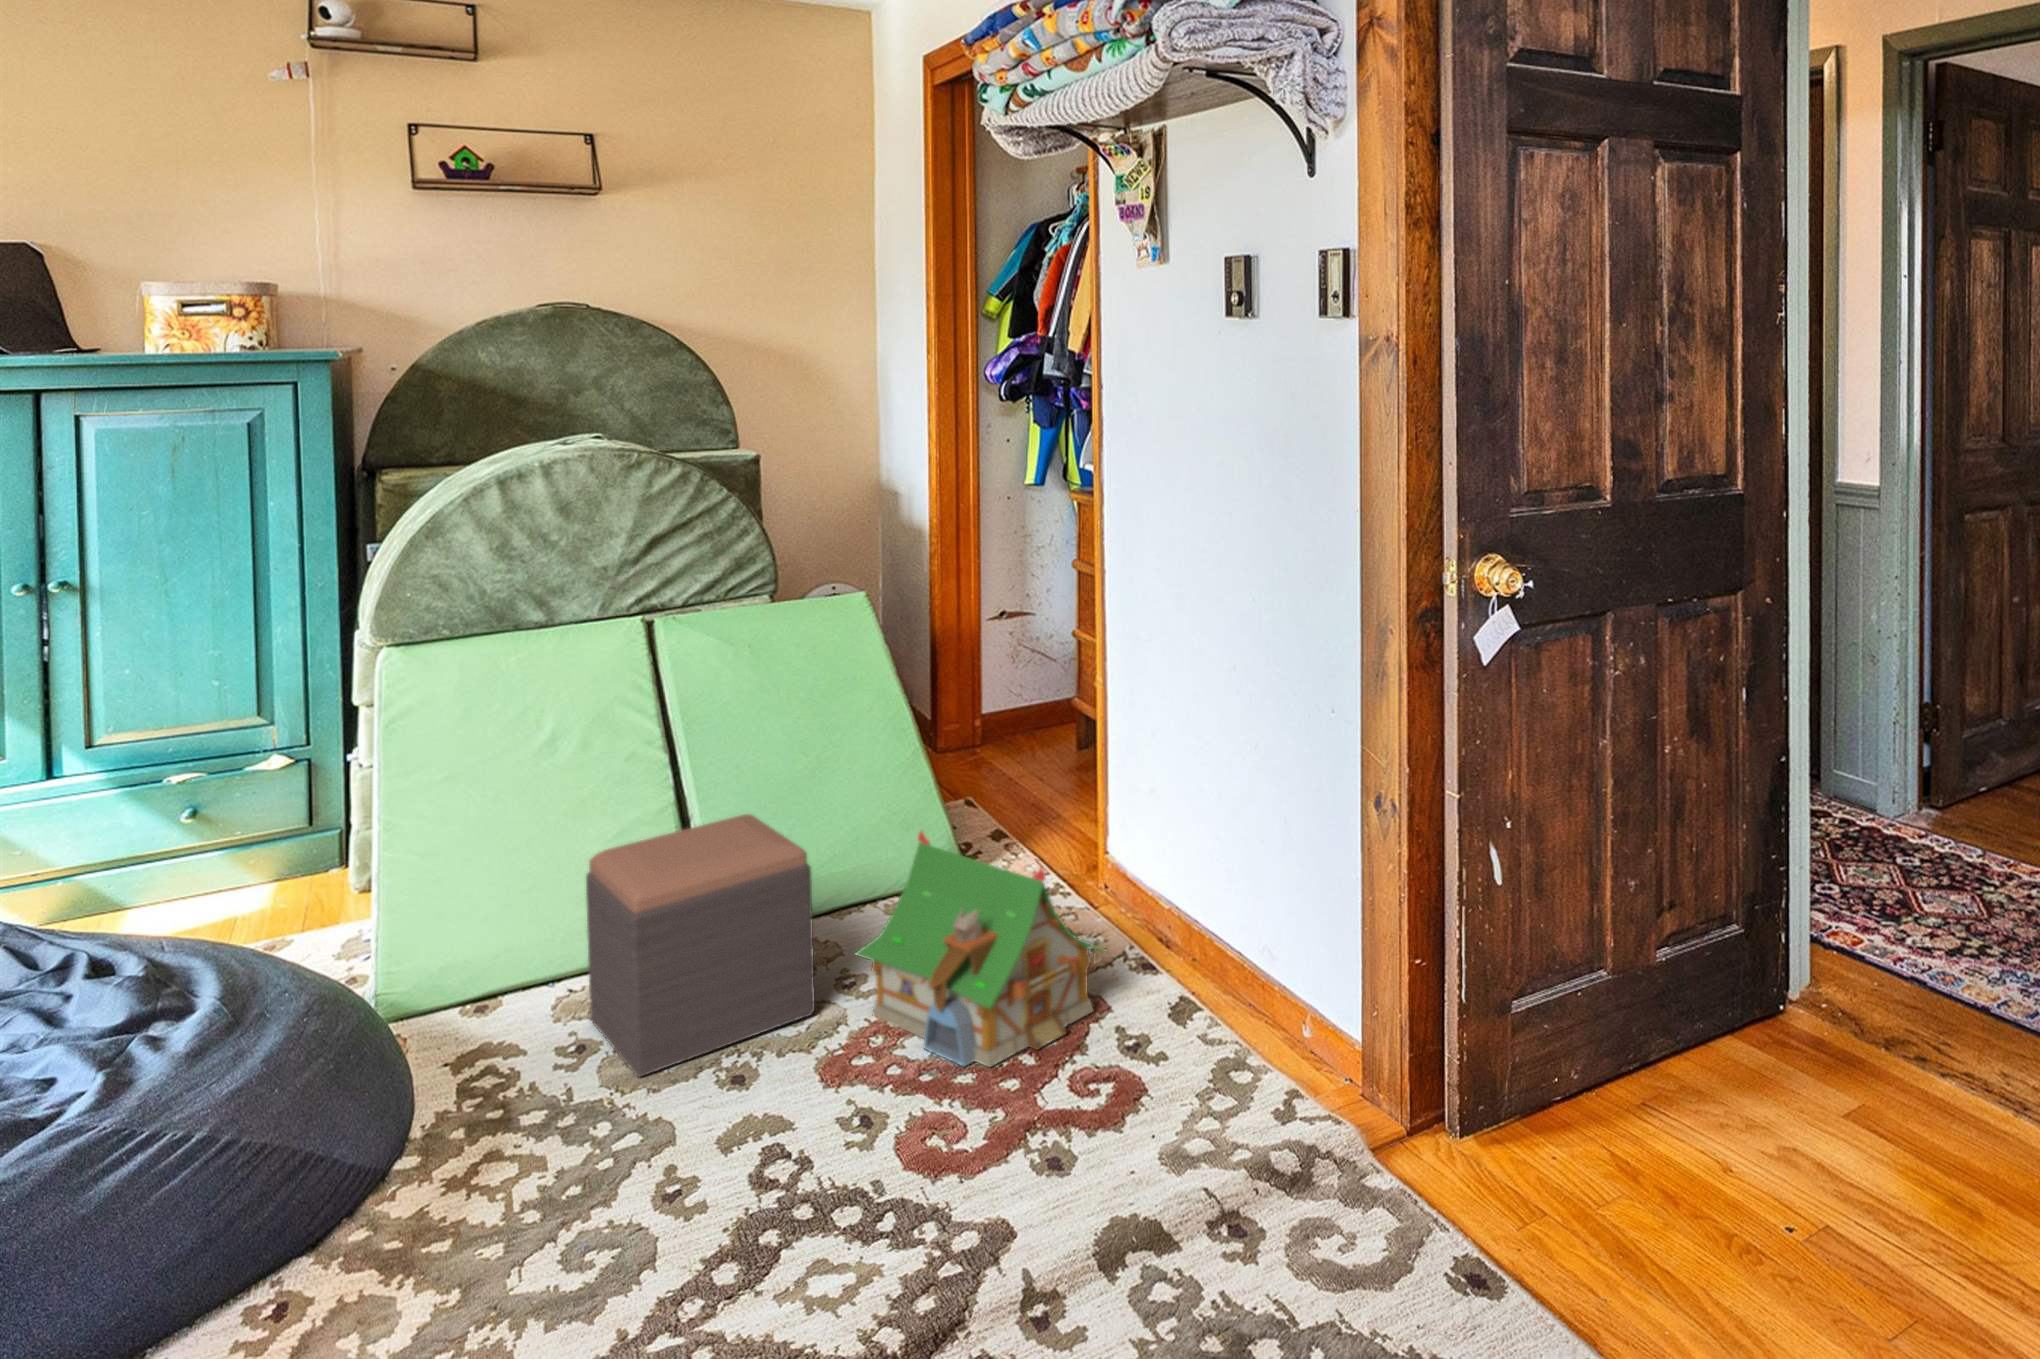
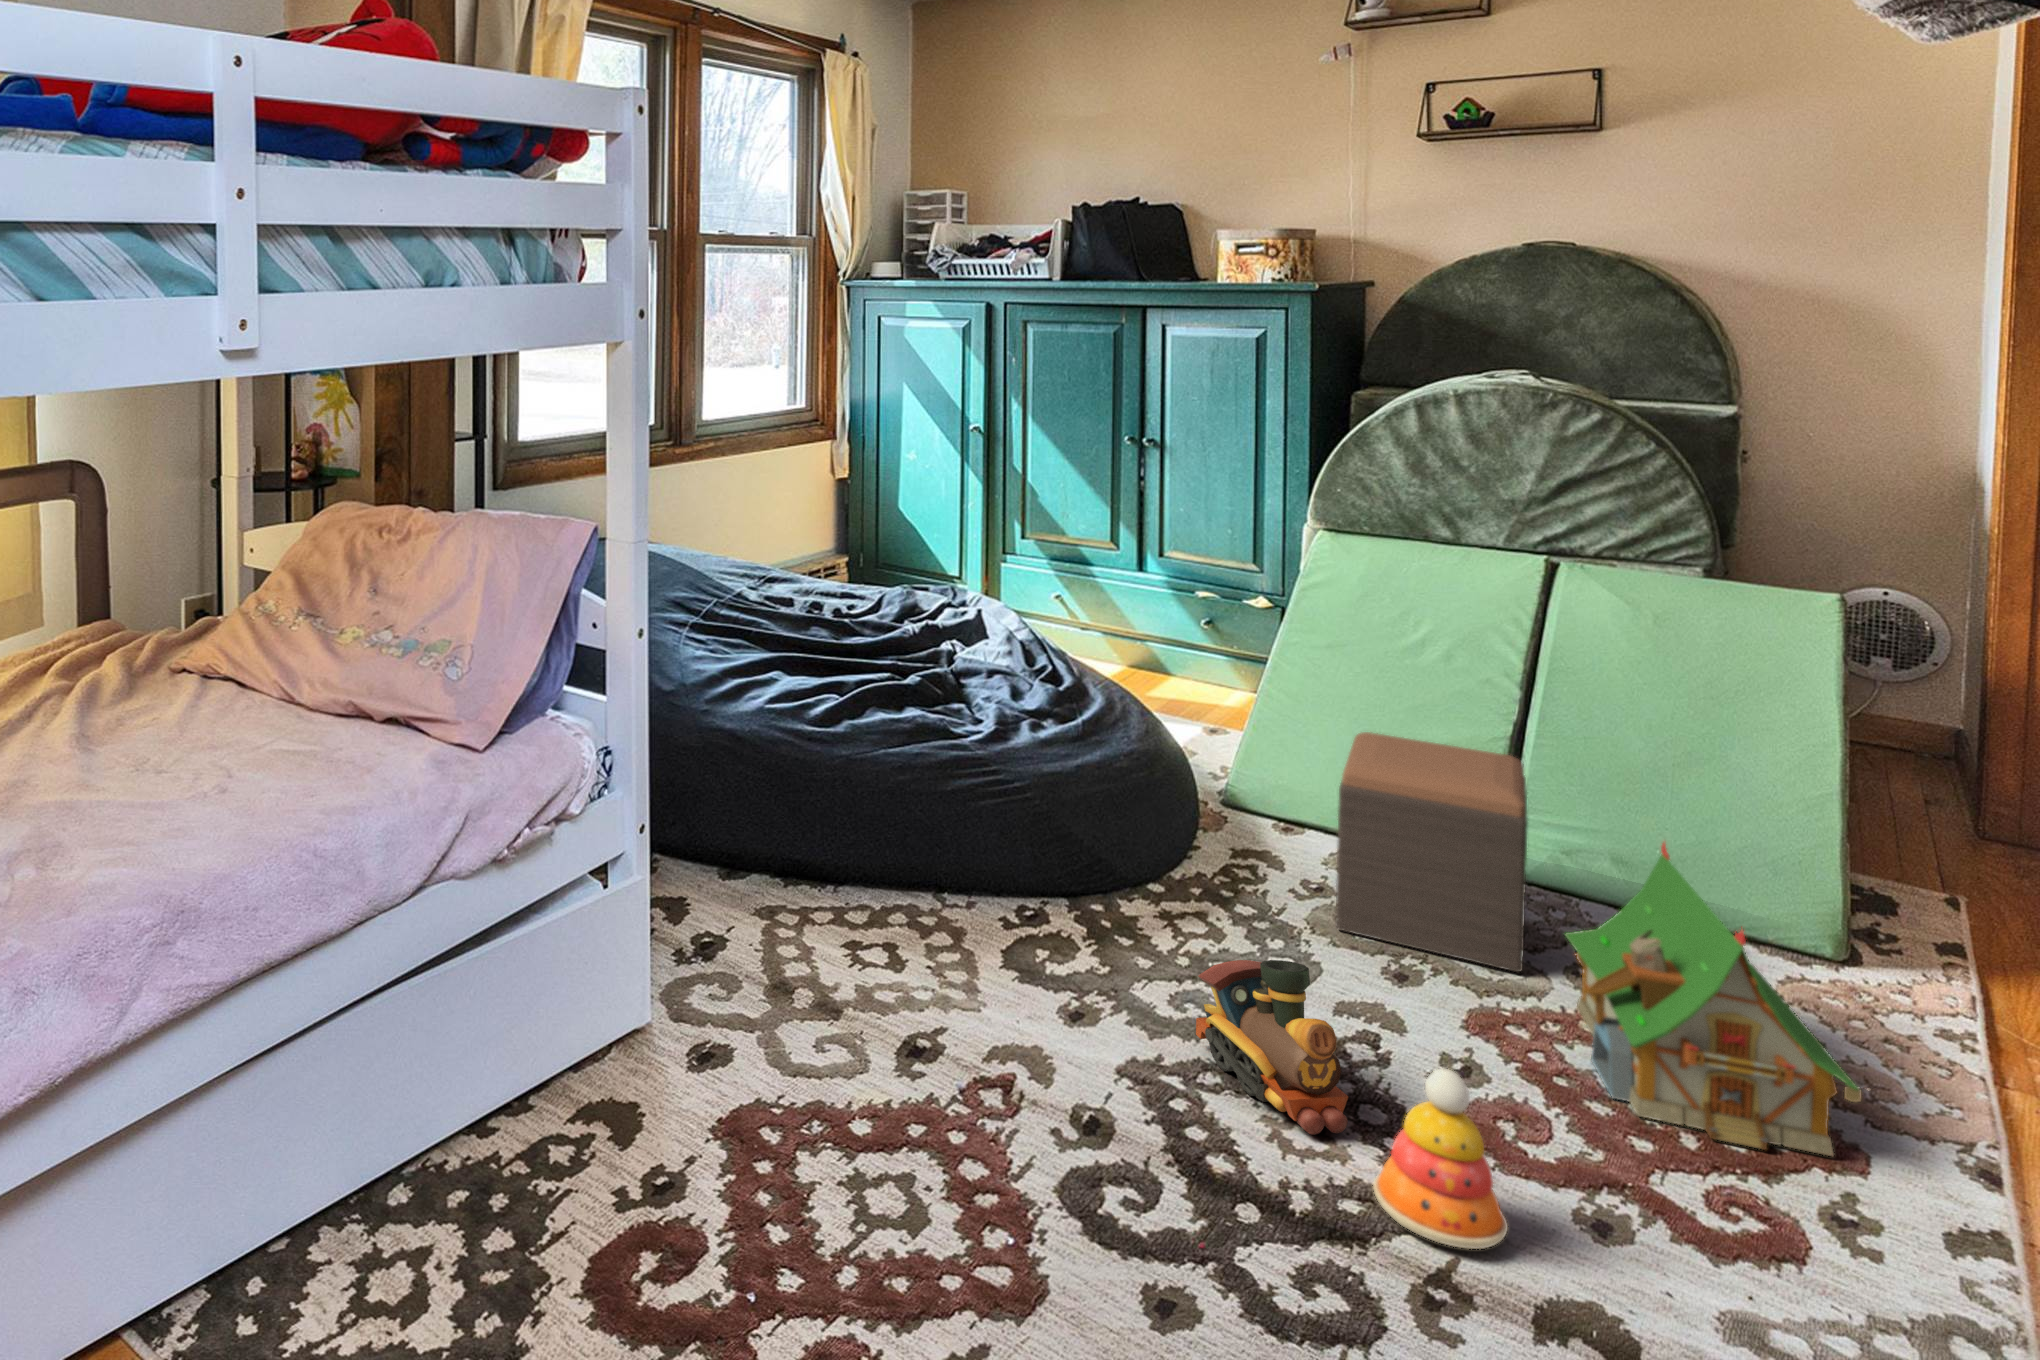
stacking toy: none [920,1105,1035,1282] -> present [1373,1069,1508,1249]
toy train: none [643,1106,854,1289] -> present [1196,960,1348,1135]

